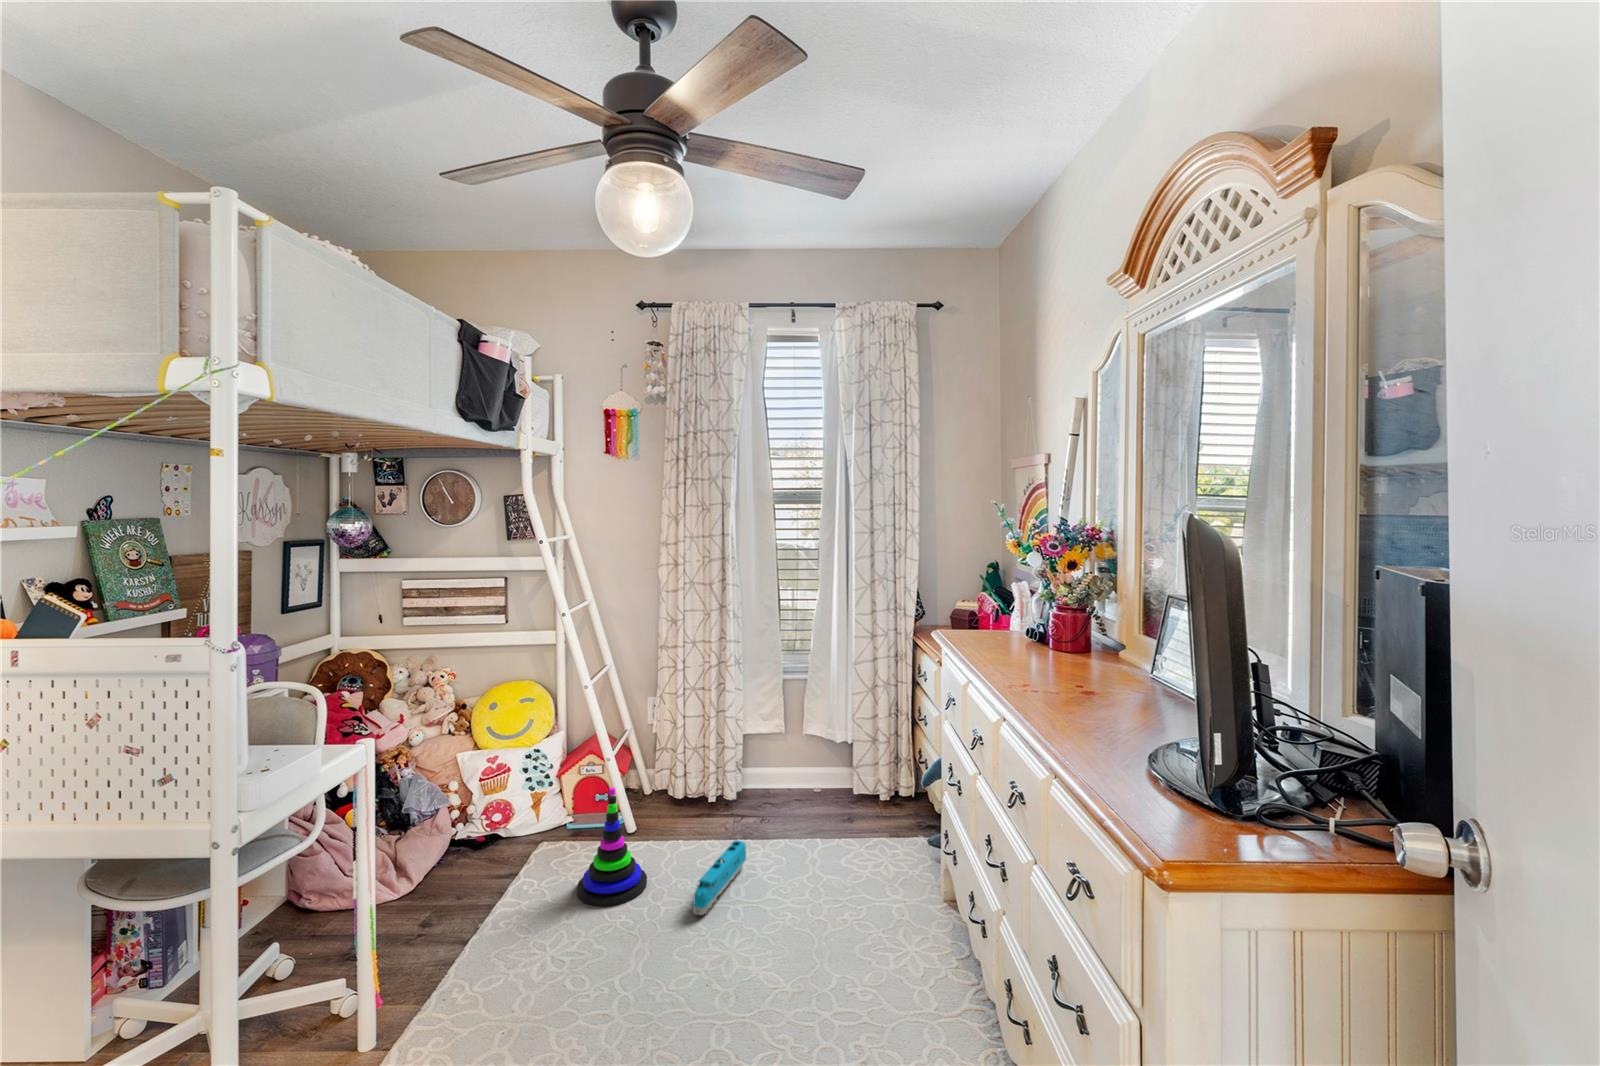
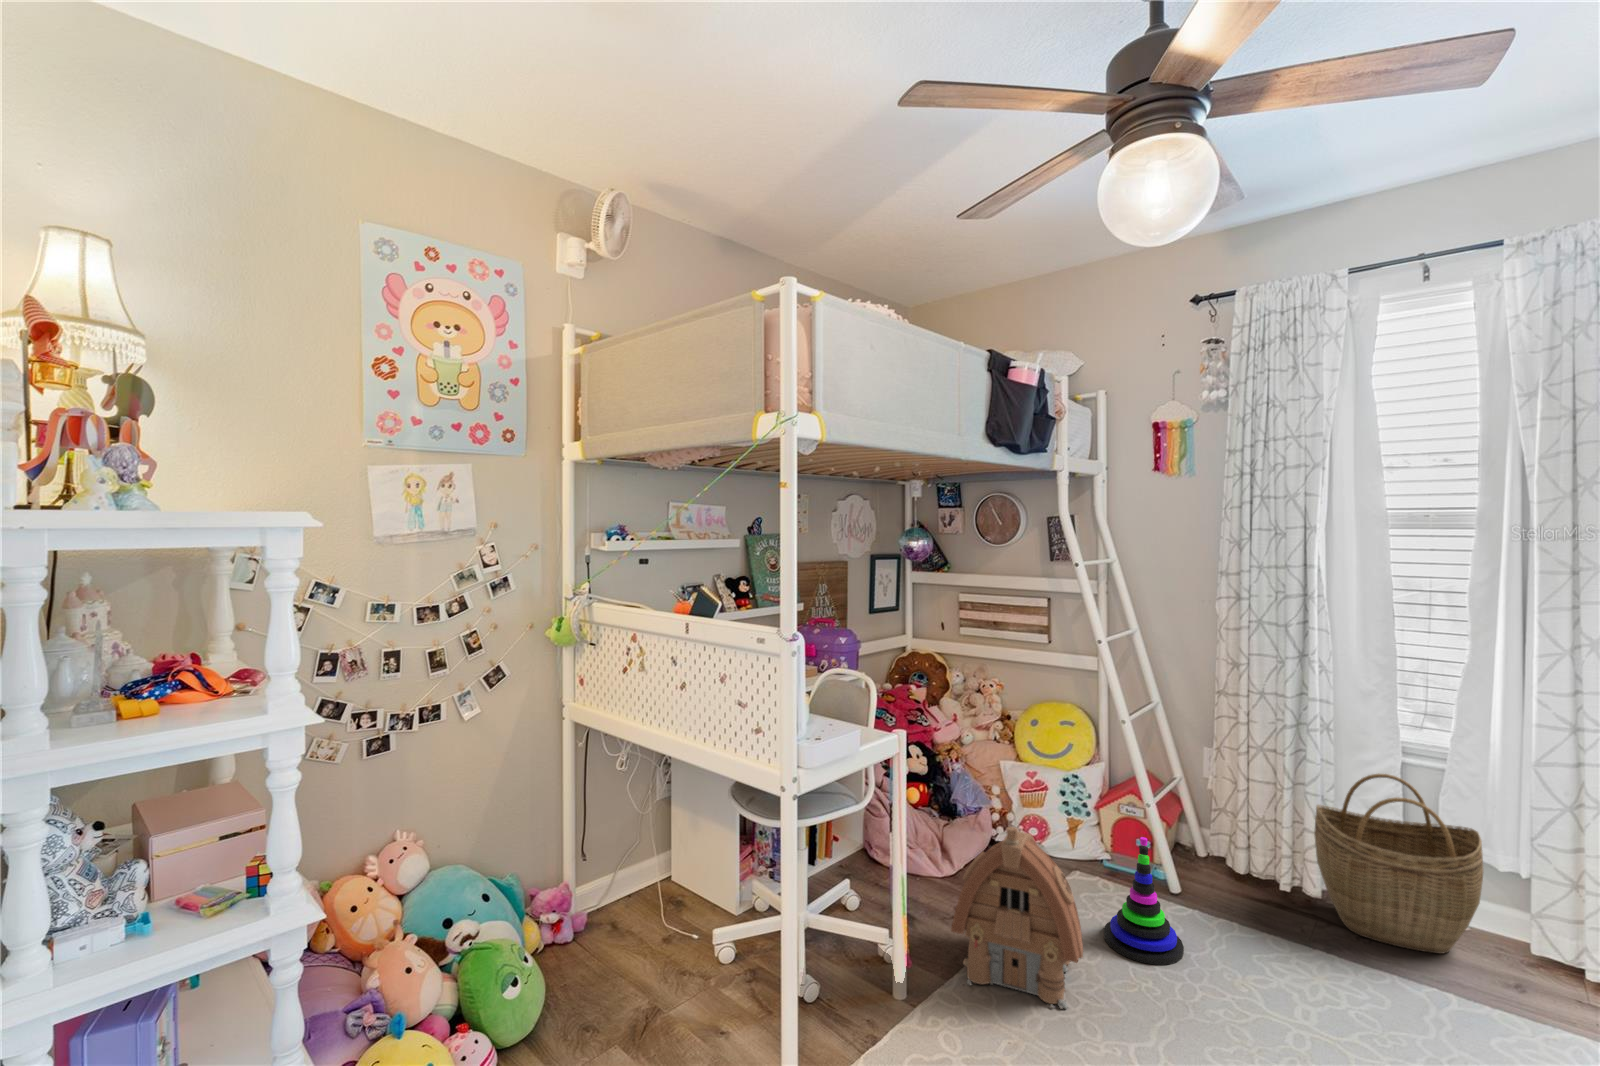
woven basket: none [733,690,830,817] -> present [1314,774,1483,954]
toy house: none [414,813,565,1009] -> present [951,827,1083,1008]
toy train: present [693,840,746,915] -> none [1235,949,1321,1018]

